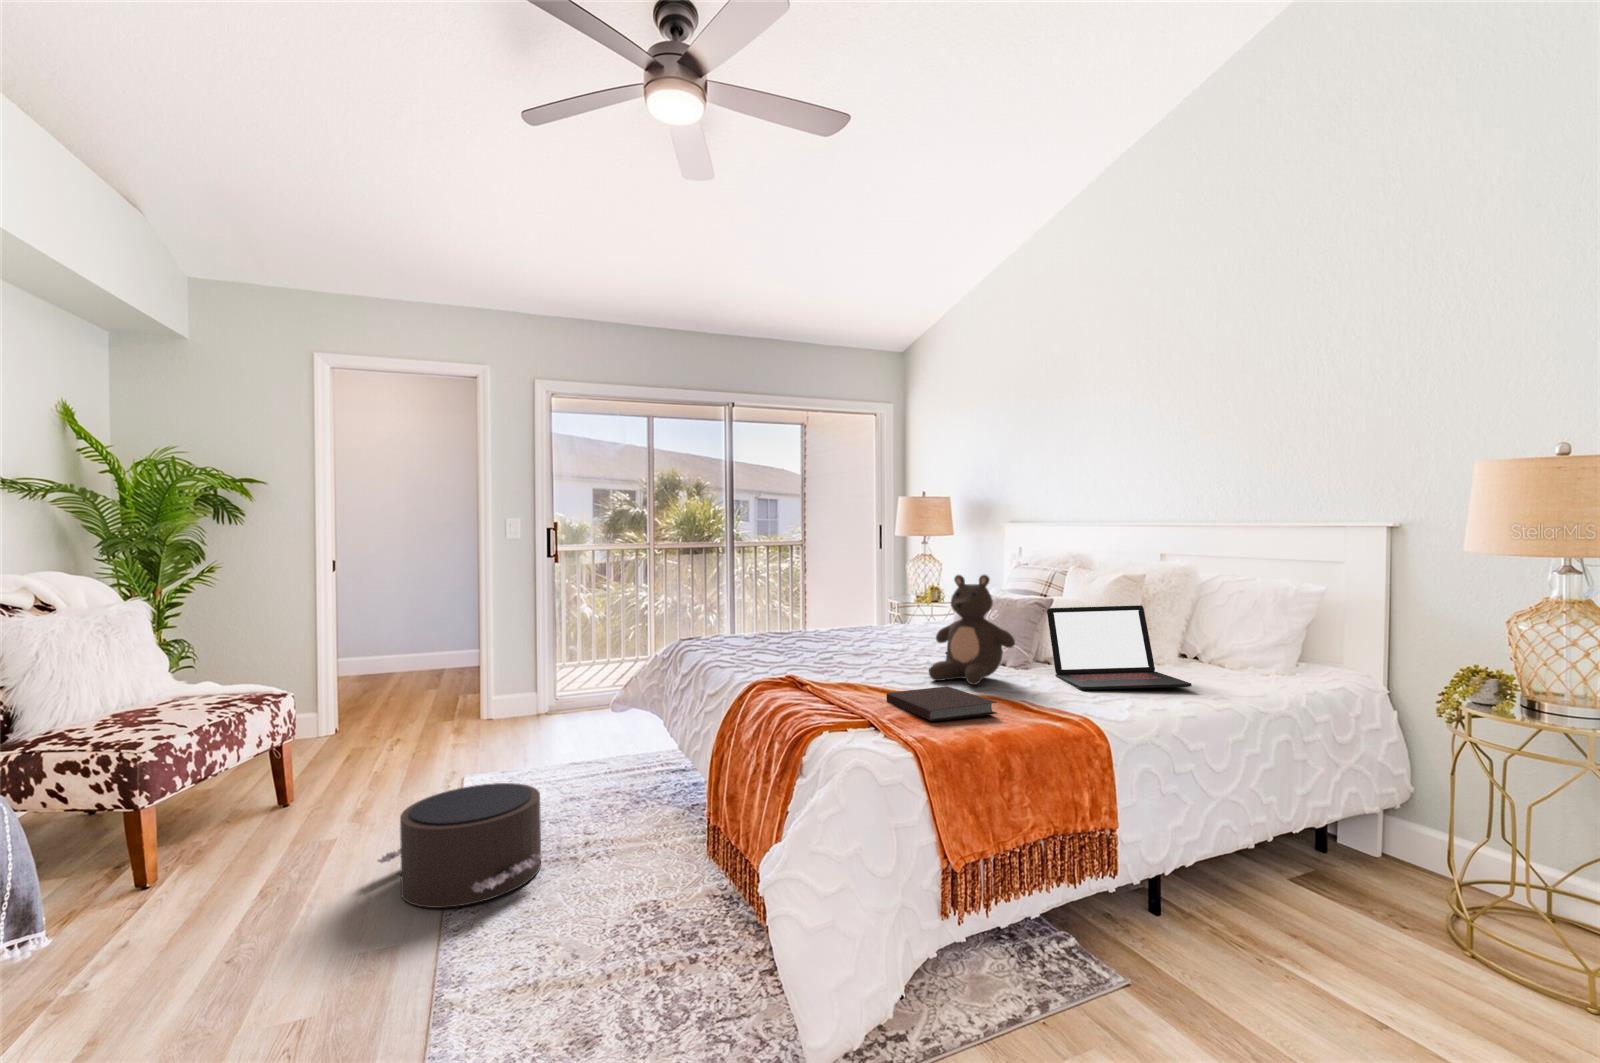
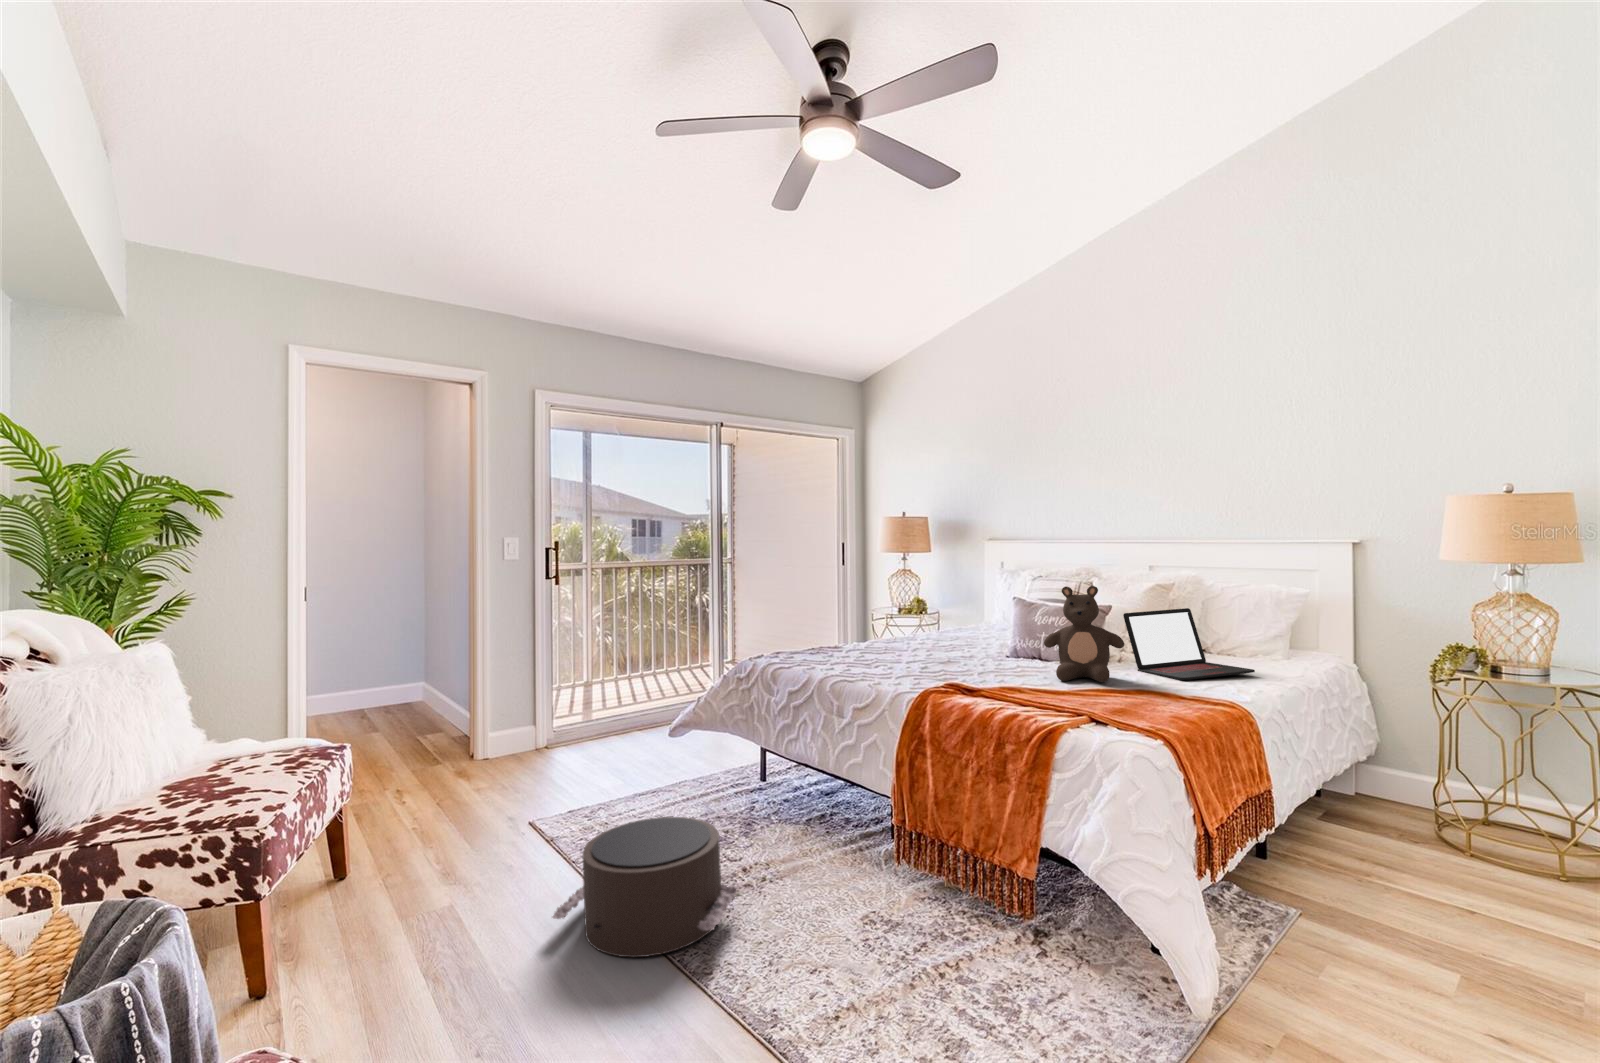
notebook: present [886,686,997,721] -> none [1066,684,1176,714]

